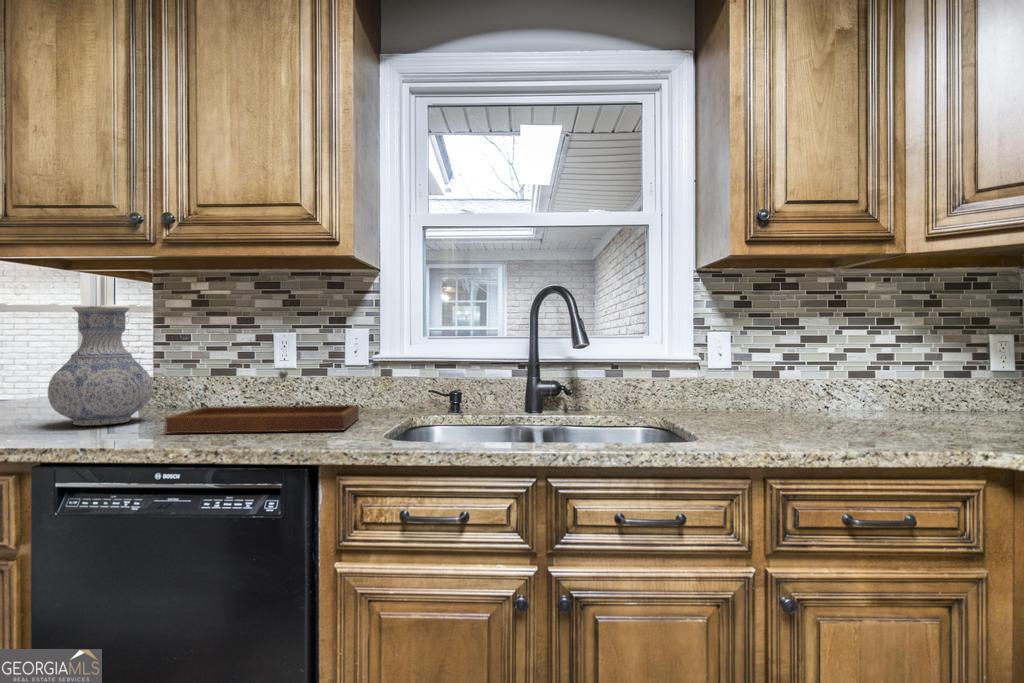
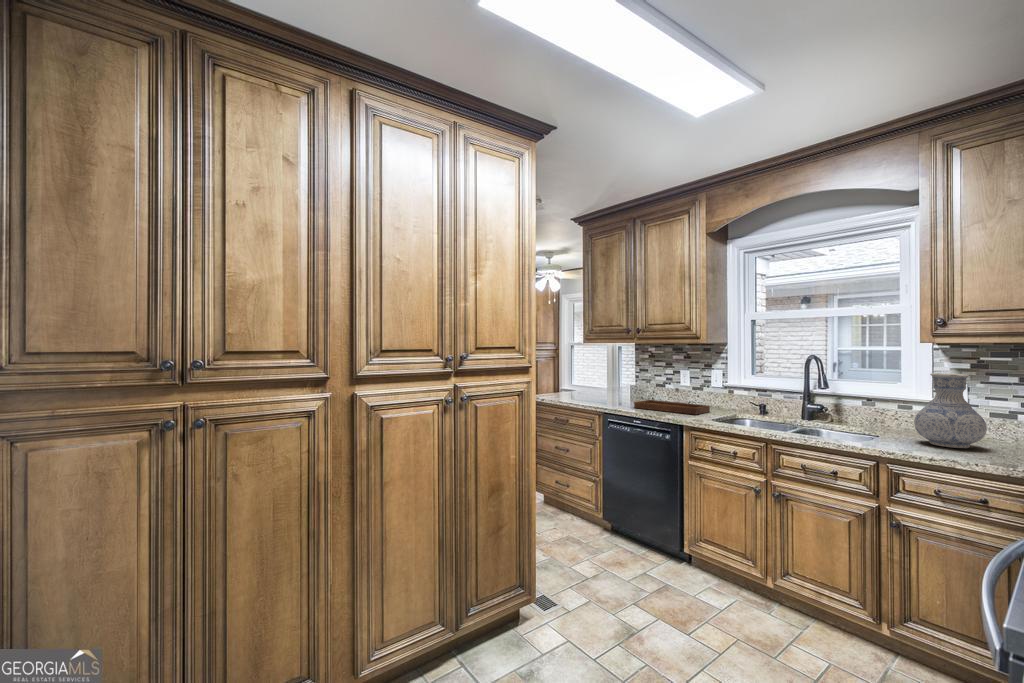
vase: present [48,306,153,426] -> present [914,373,987,448]

